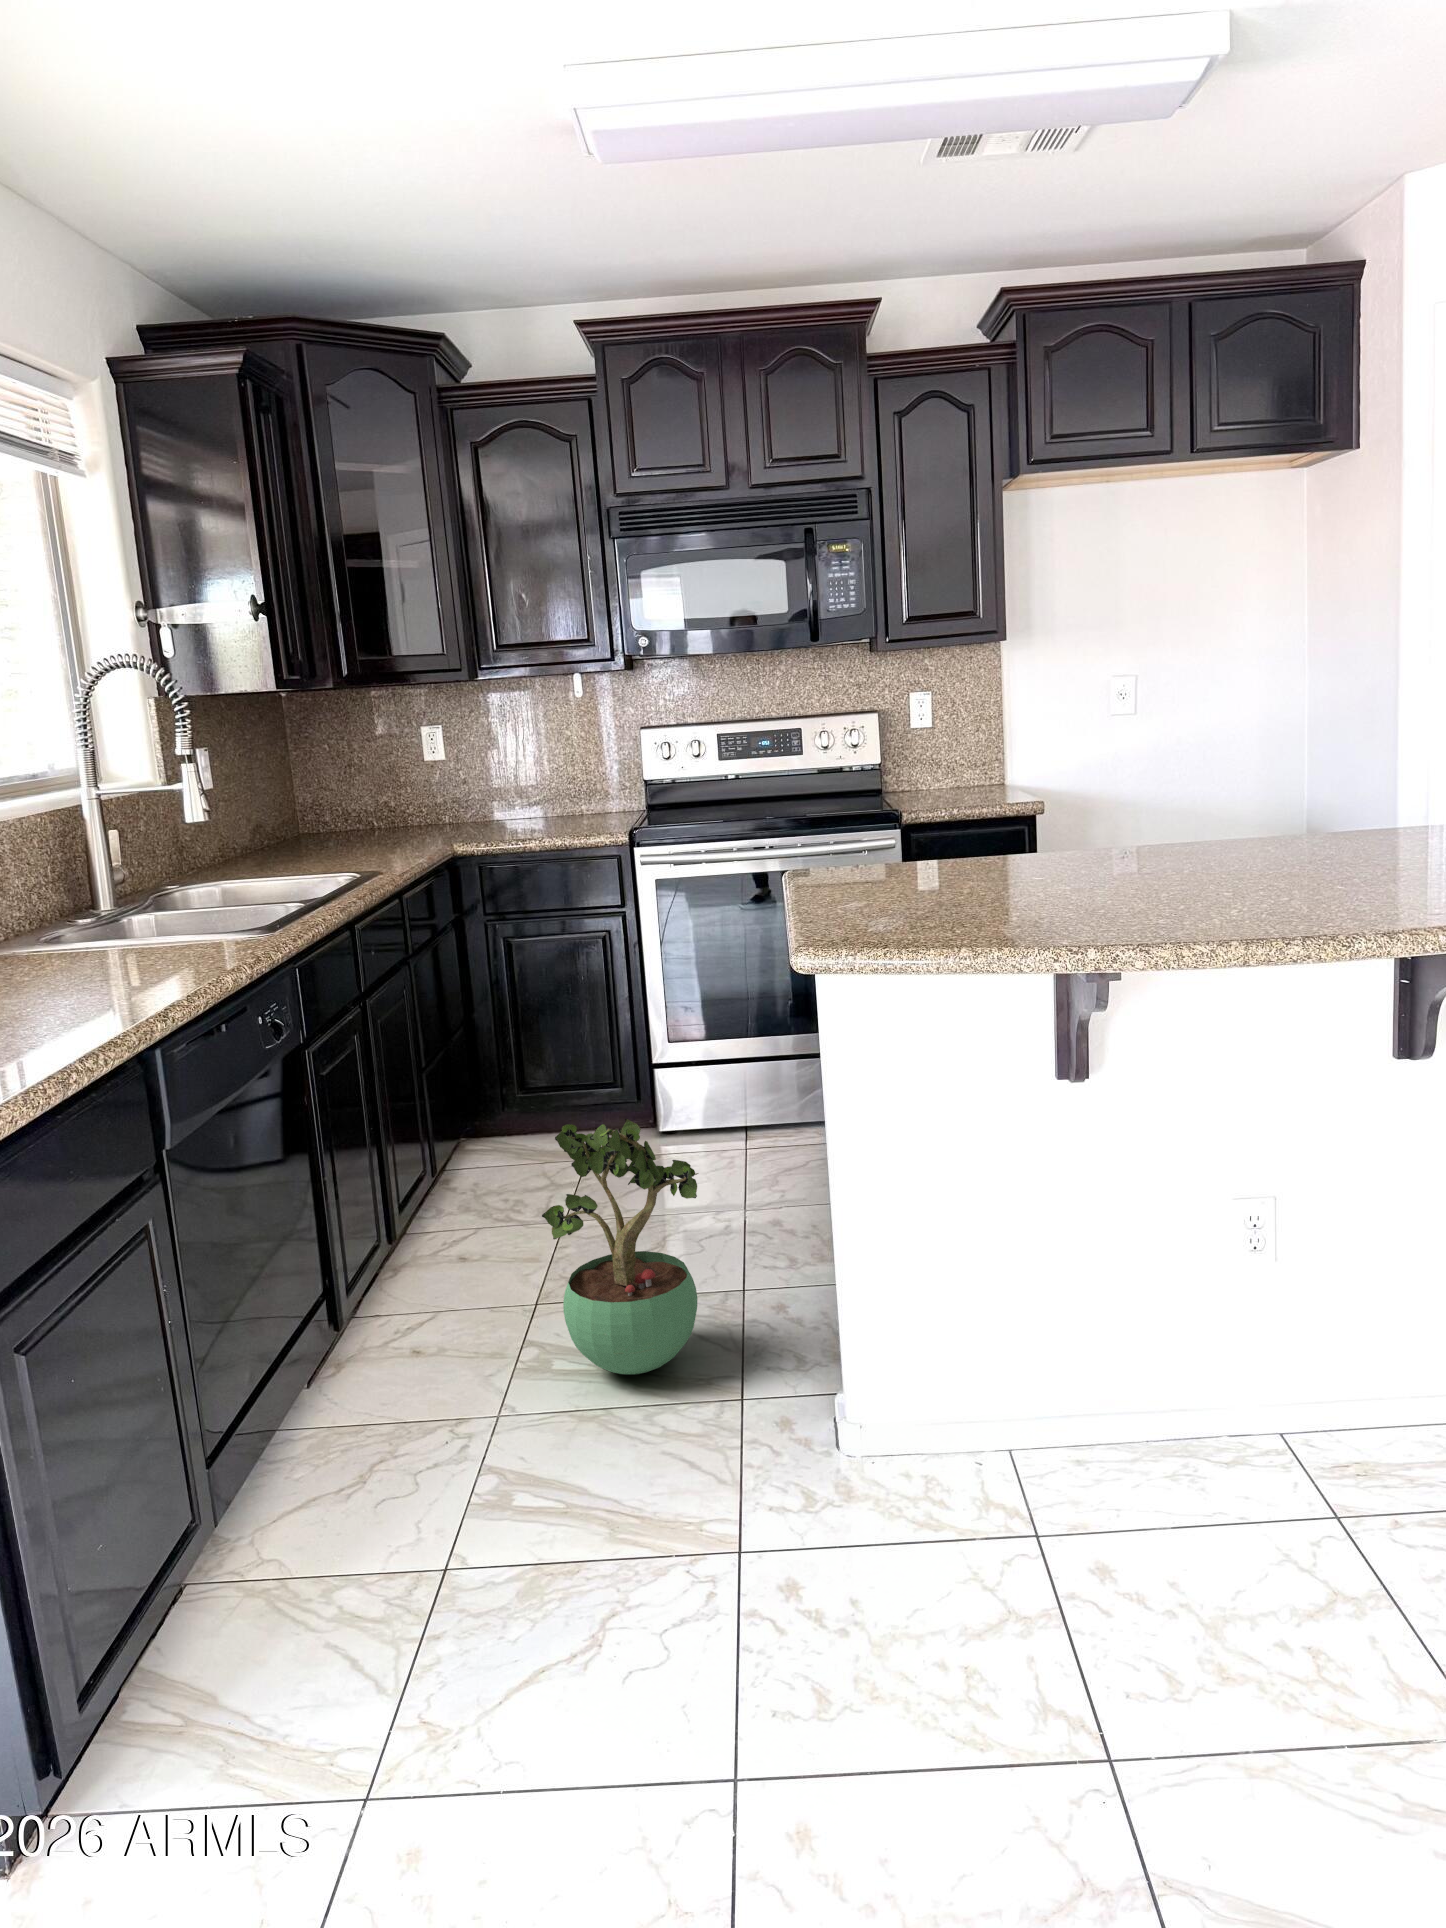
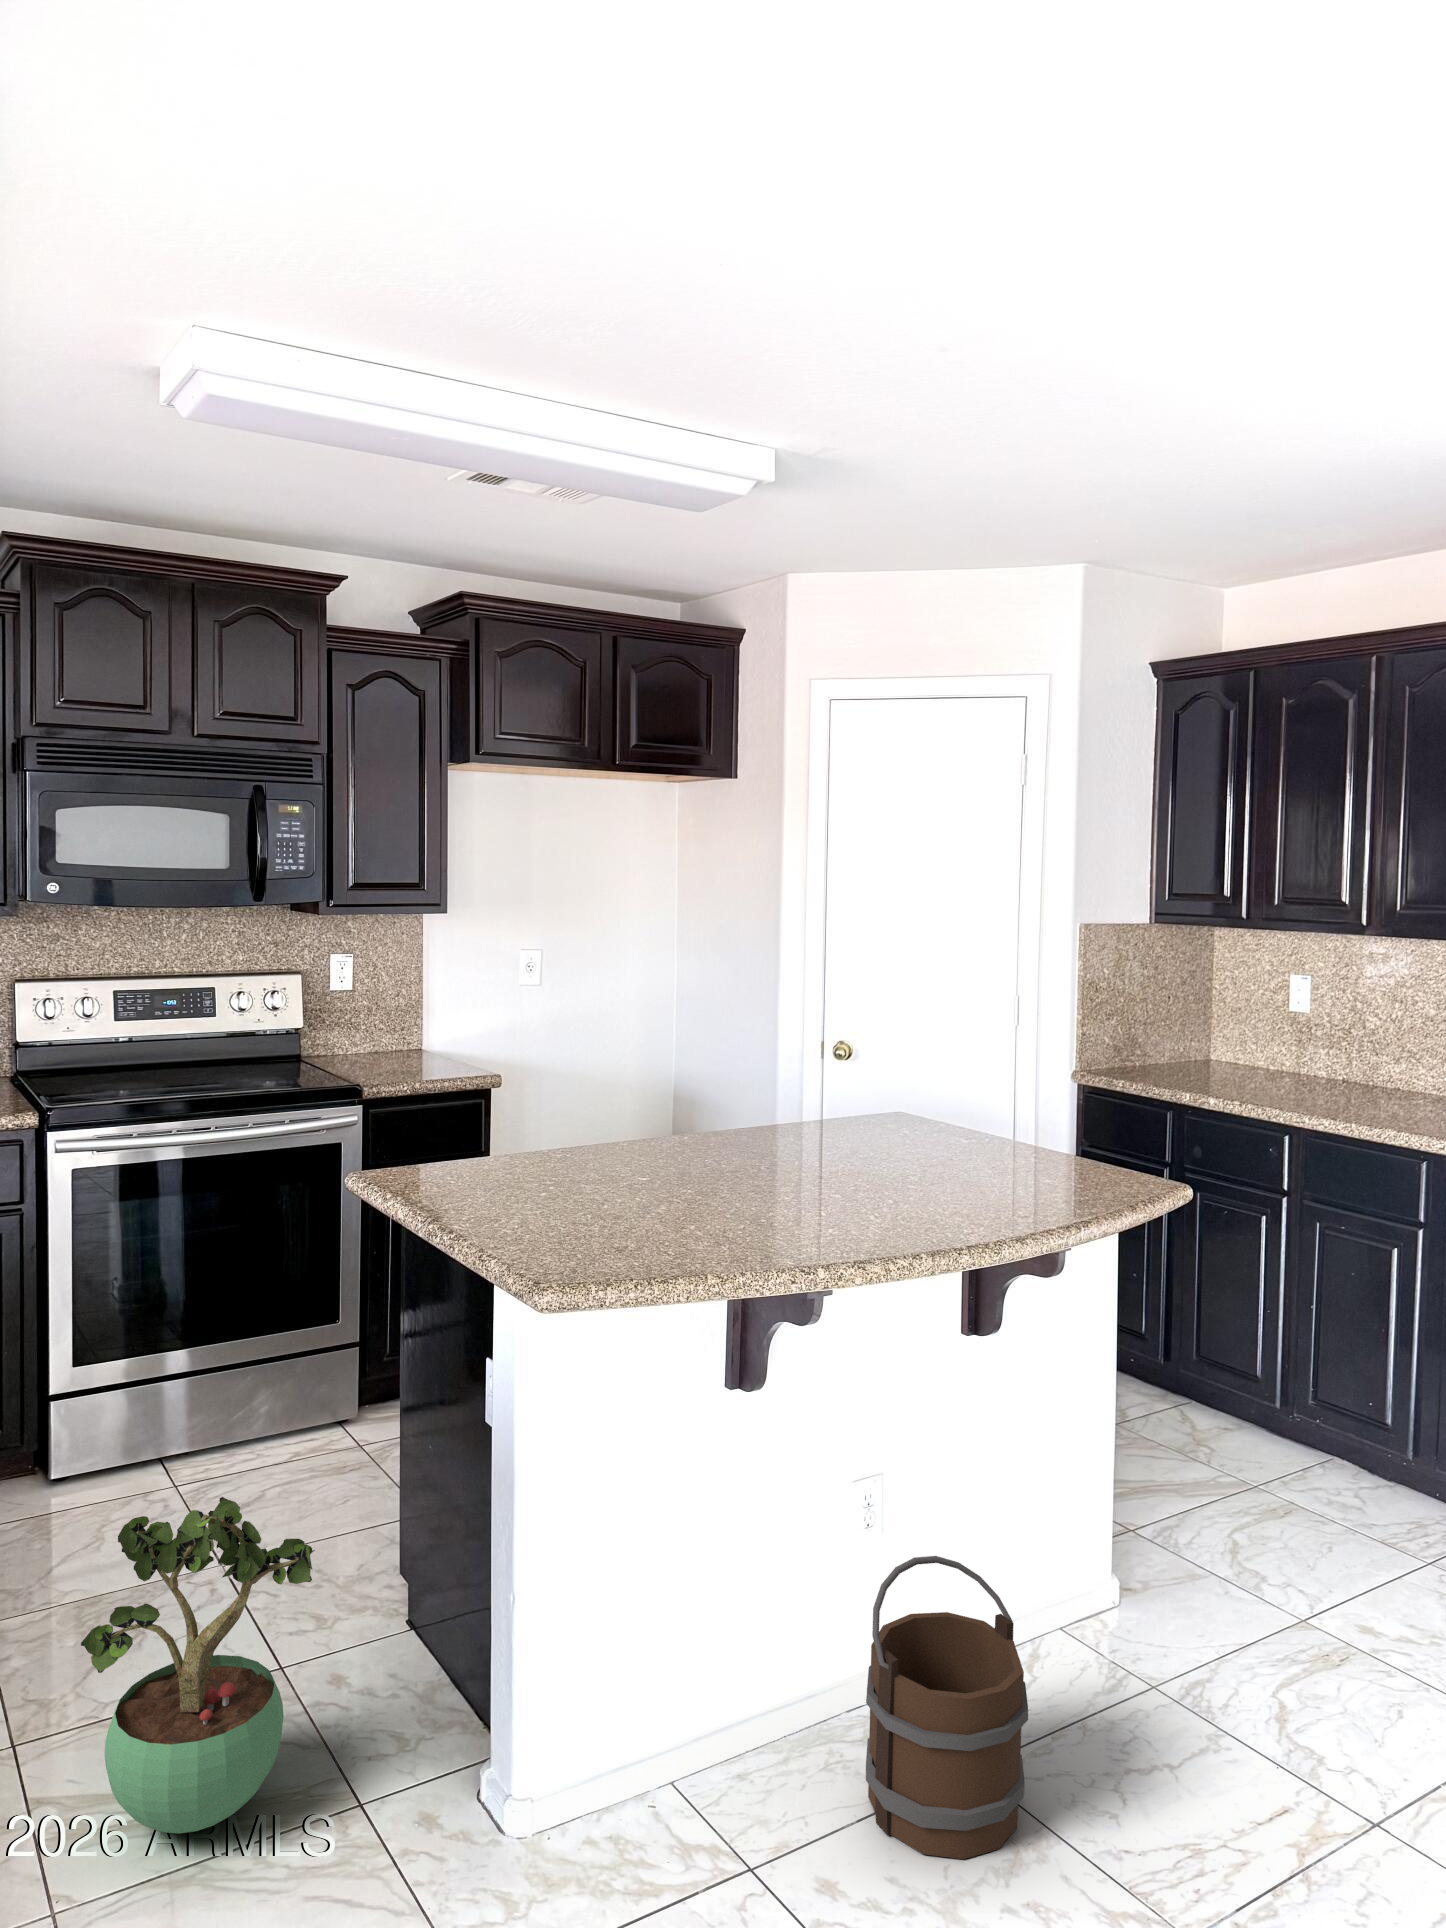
bucket: none [1176,1275,1367,1581] -> present [866,1556,1028,1859]

